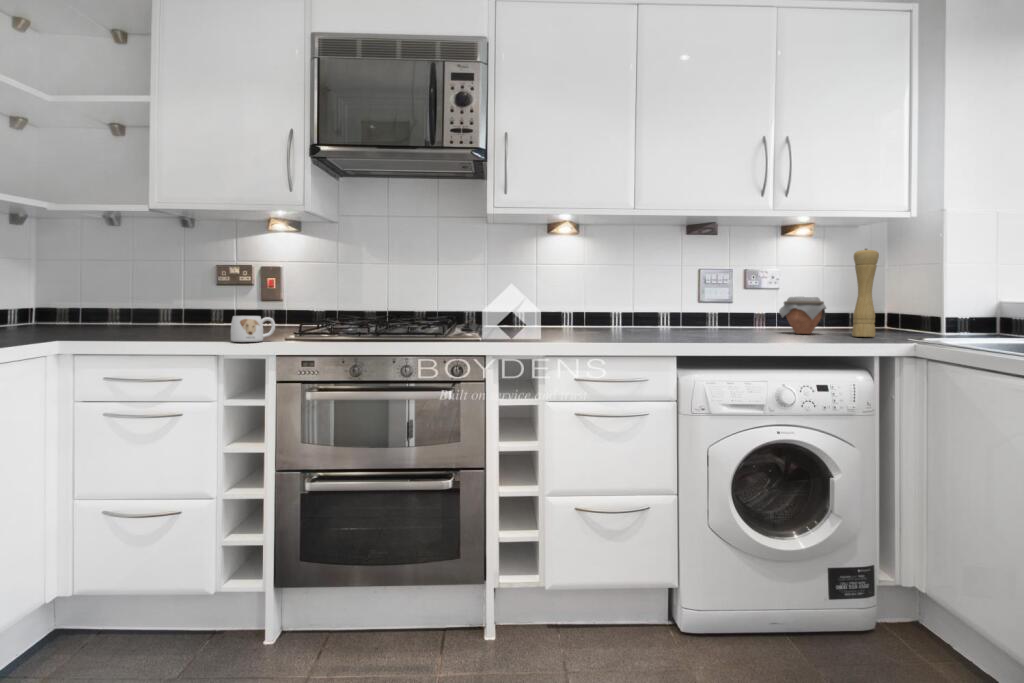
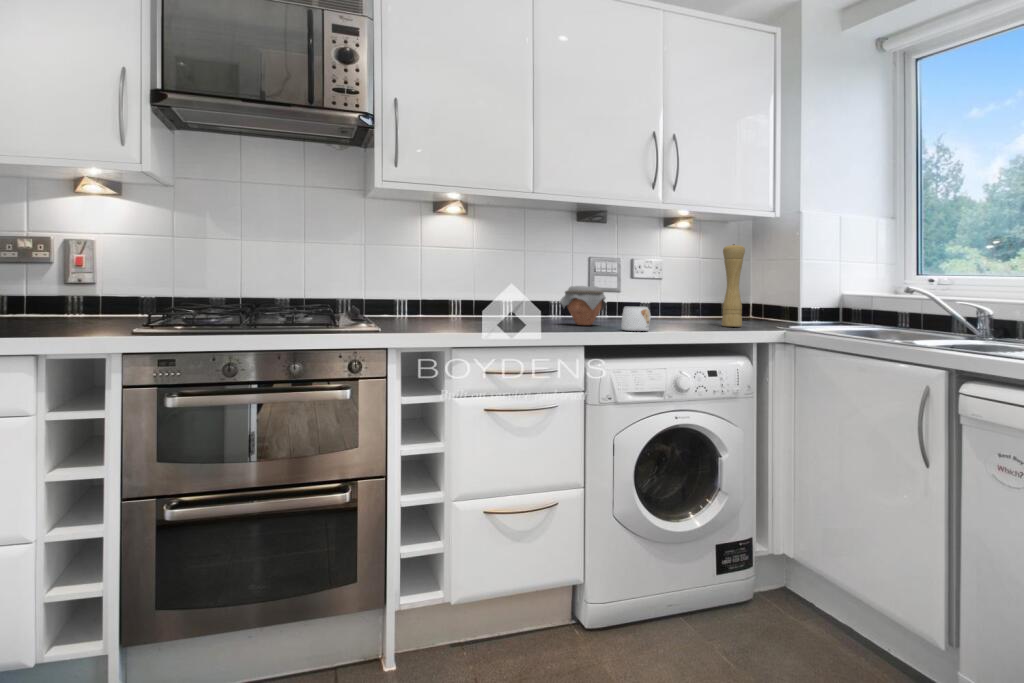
jar: present [779,297,826,334] -> present [560,286,606,325]
mug: present [231,316,275,342] -> present [622,307,650,331]

